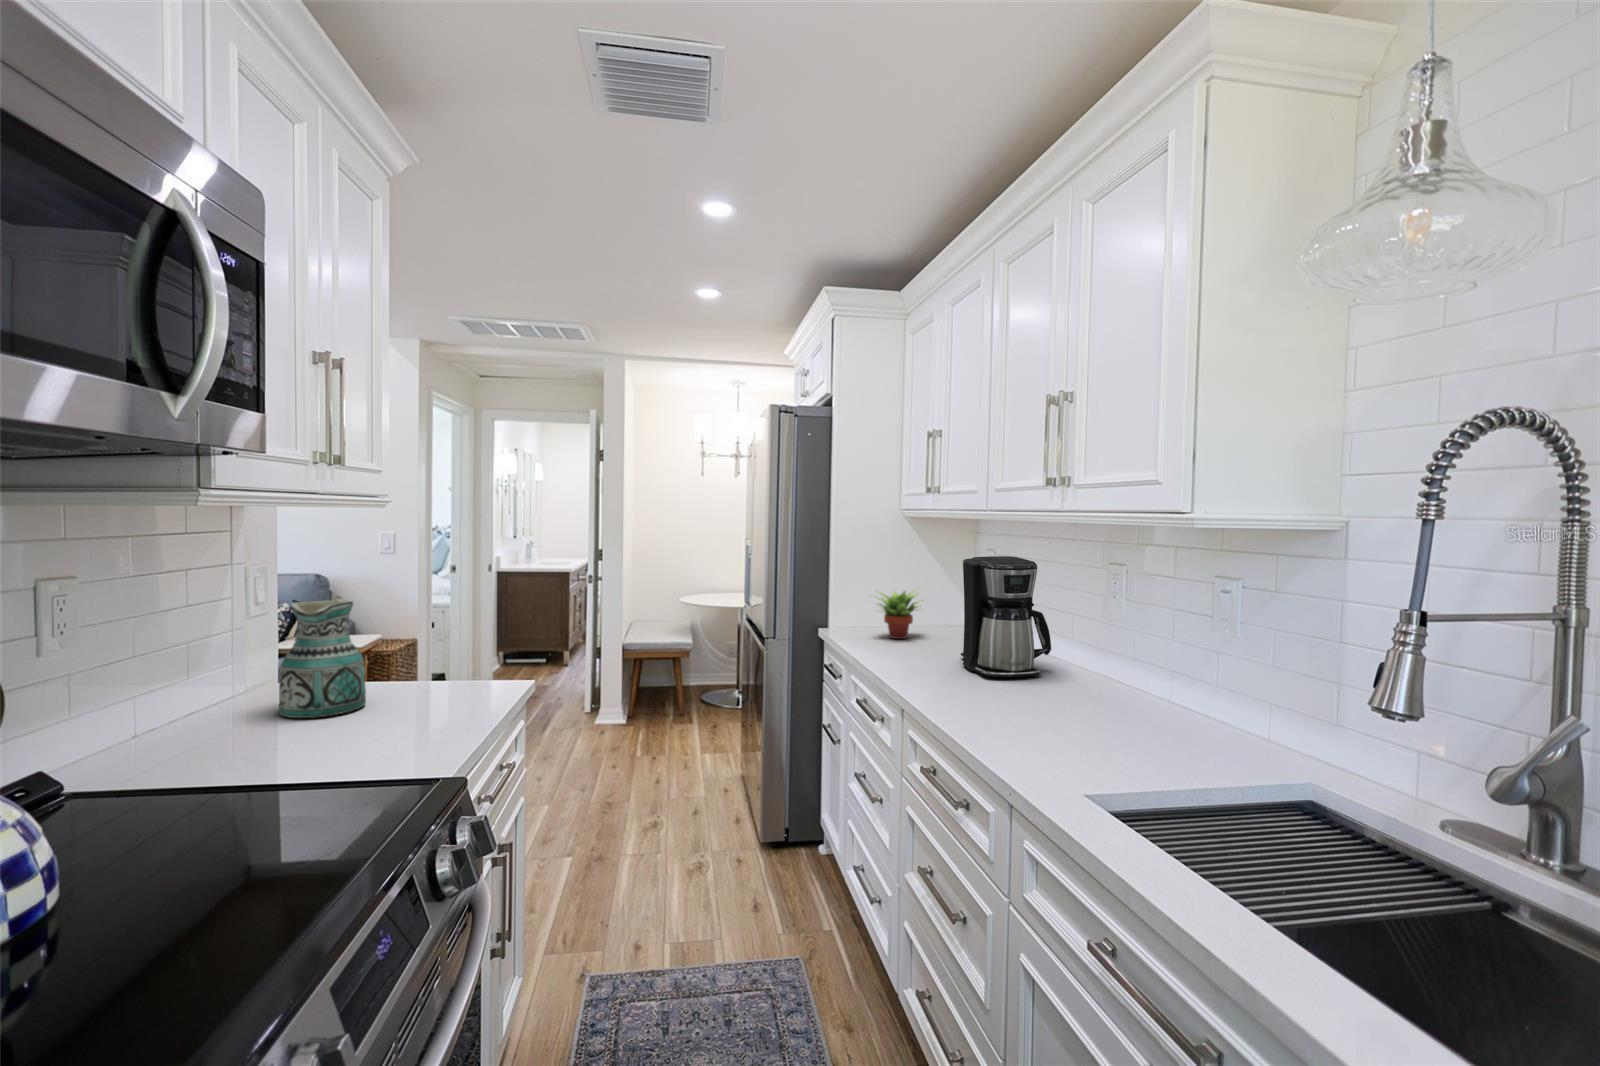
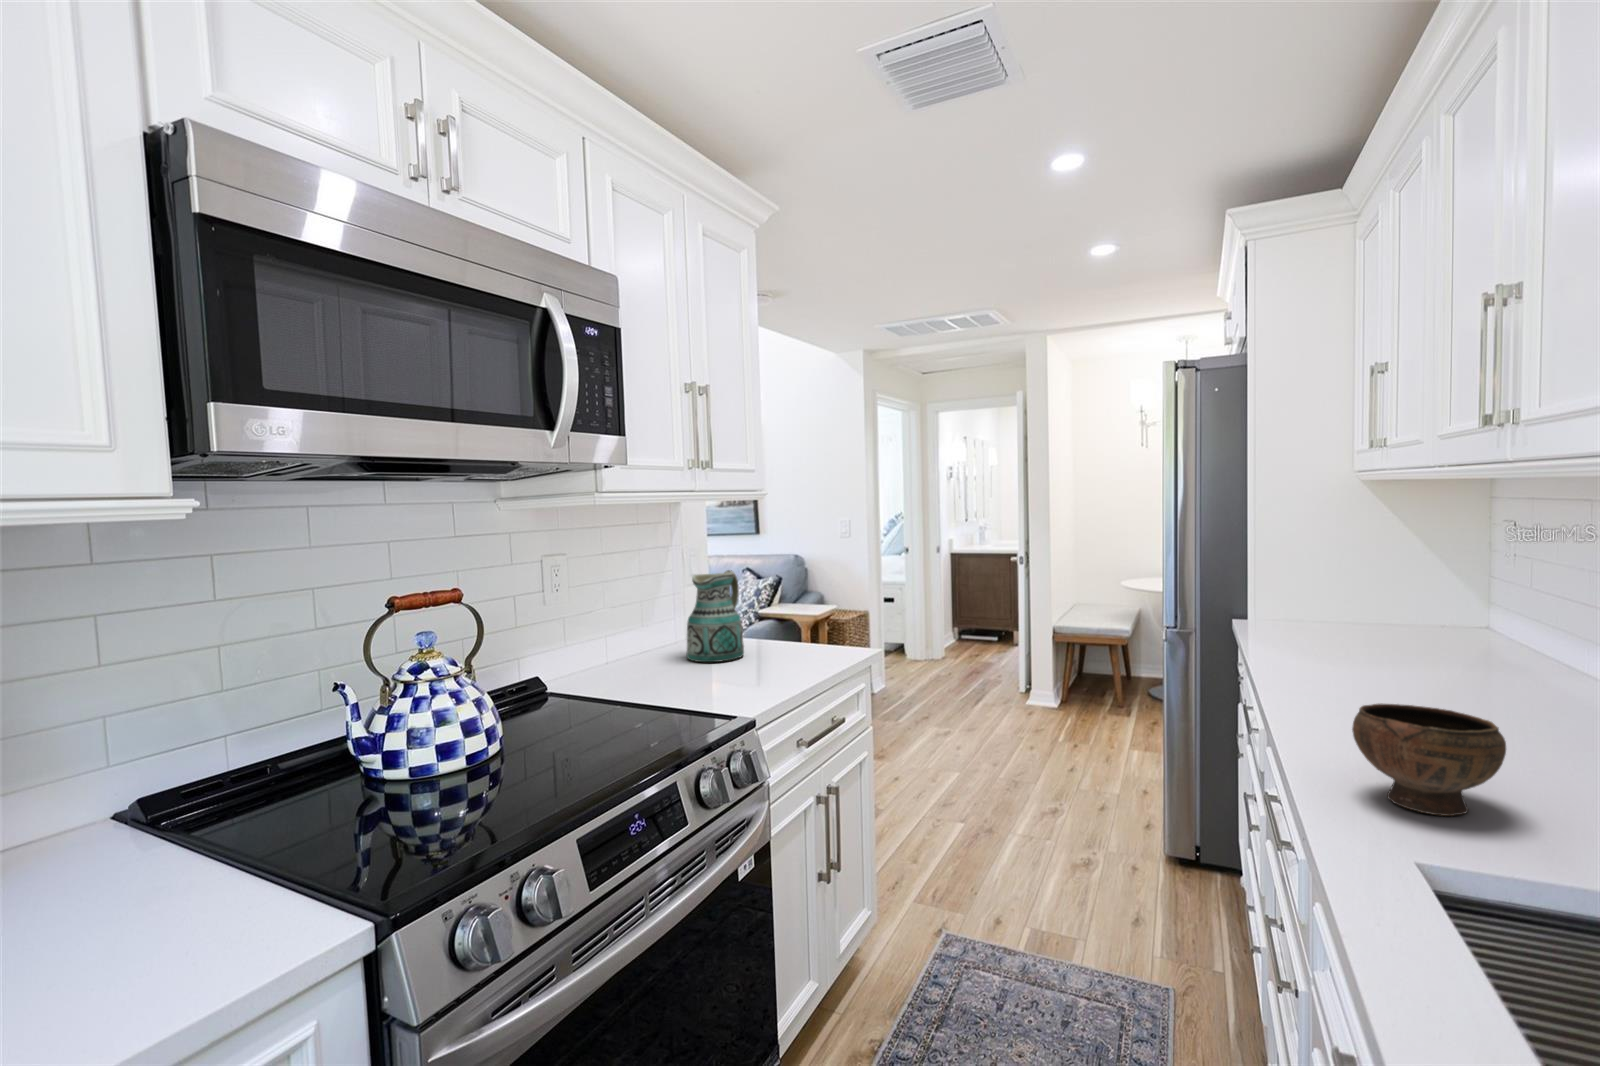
coffee maker: present [961,556,1051,677] -> none [1389,533,1547,703]
succulent plant: present [871,591,919,639] -> none [1282,574,1368,640]
bowl: none [1010,682,1099,759] -> present [1352,703,1506,816]

